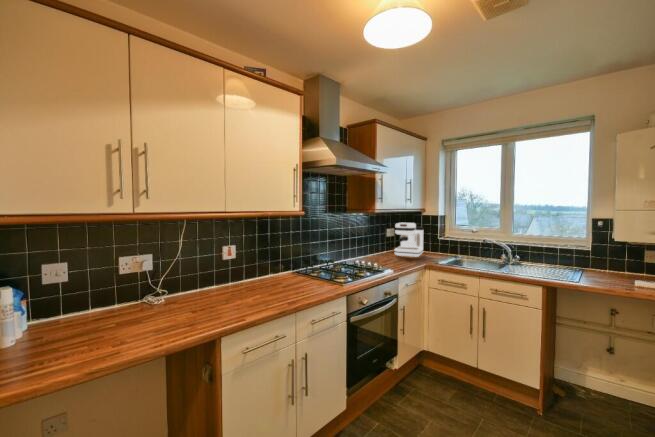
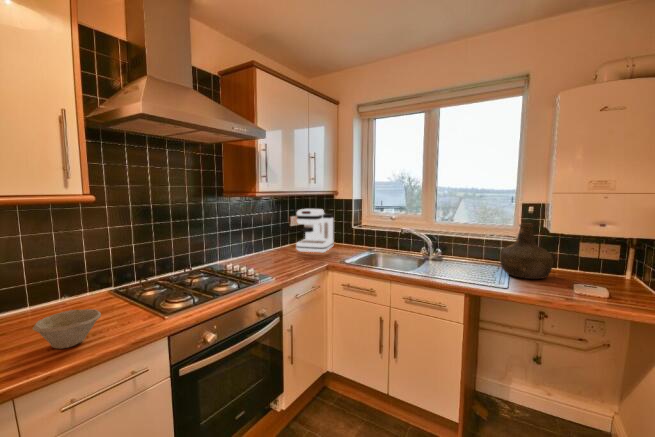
bottle: none [573,235,621,279] -> present [500,223,553,279]
bowl: none [288,275,315,294] -> present [33,309,101,348]

